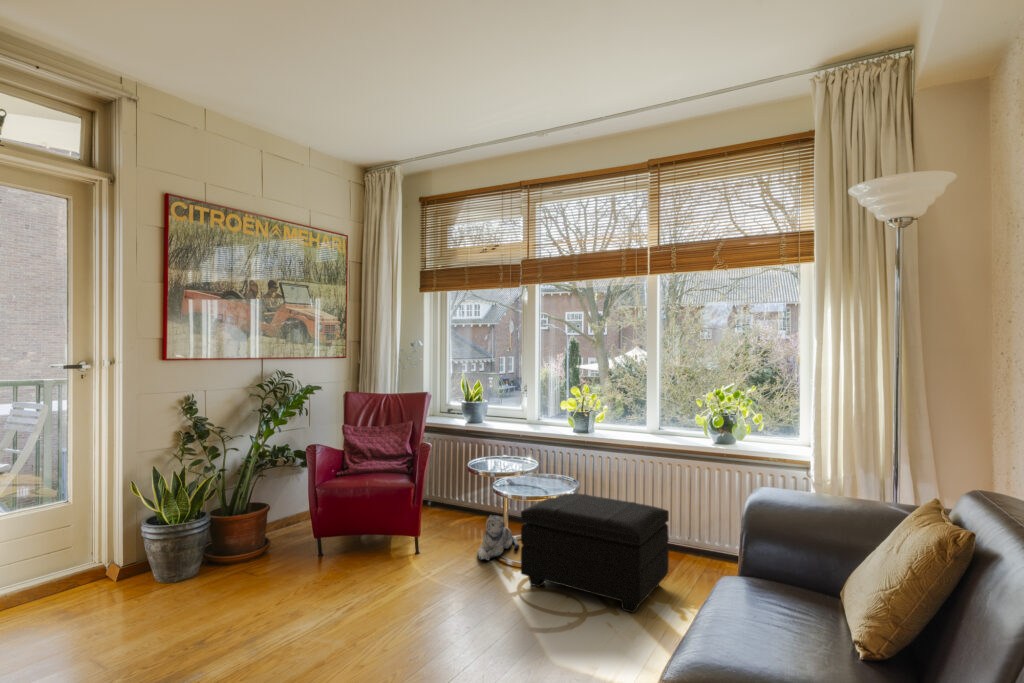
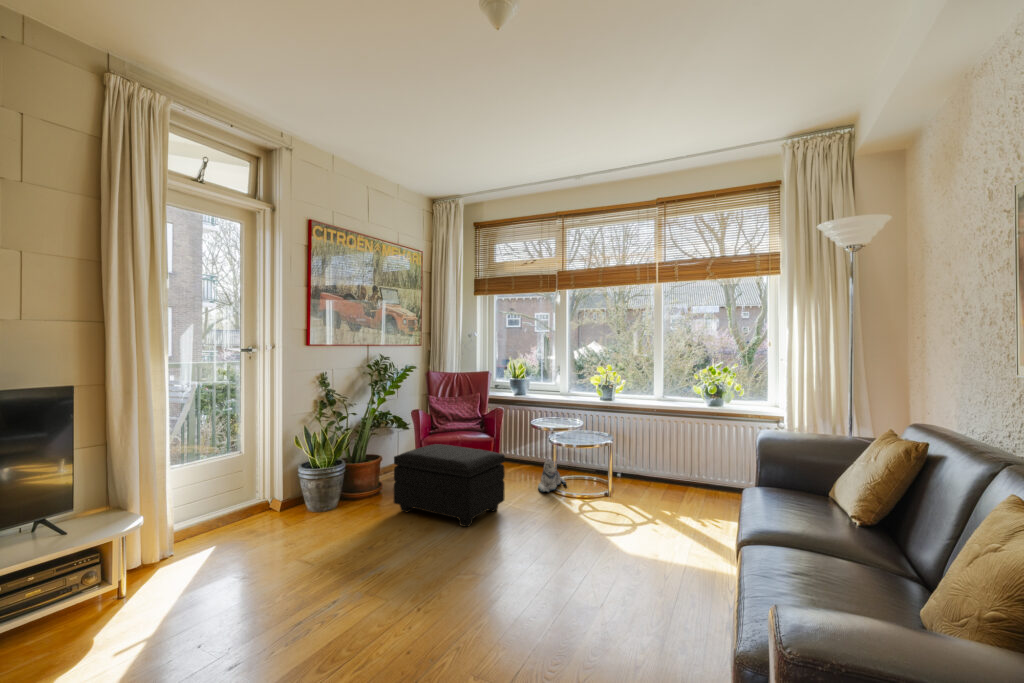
footstool: present [521,492,669,613] -> present [394,444,505,527]

